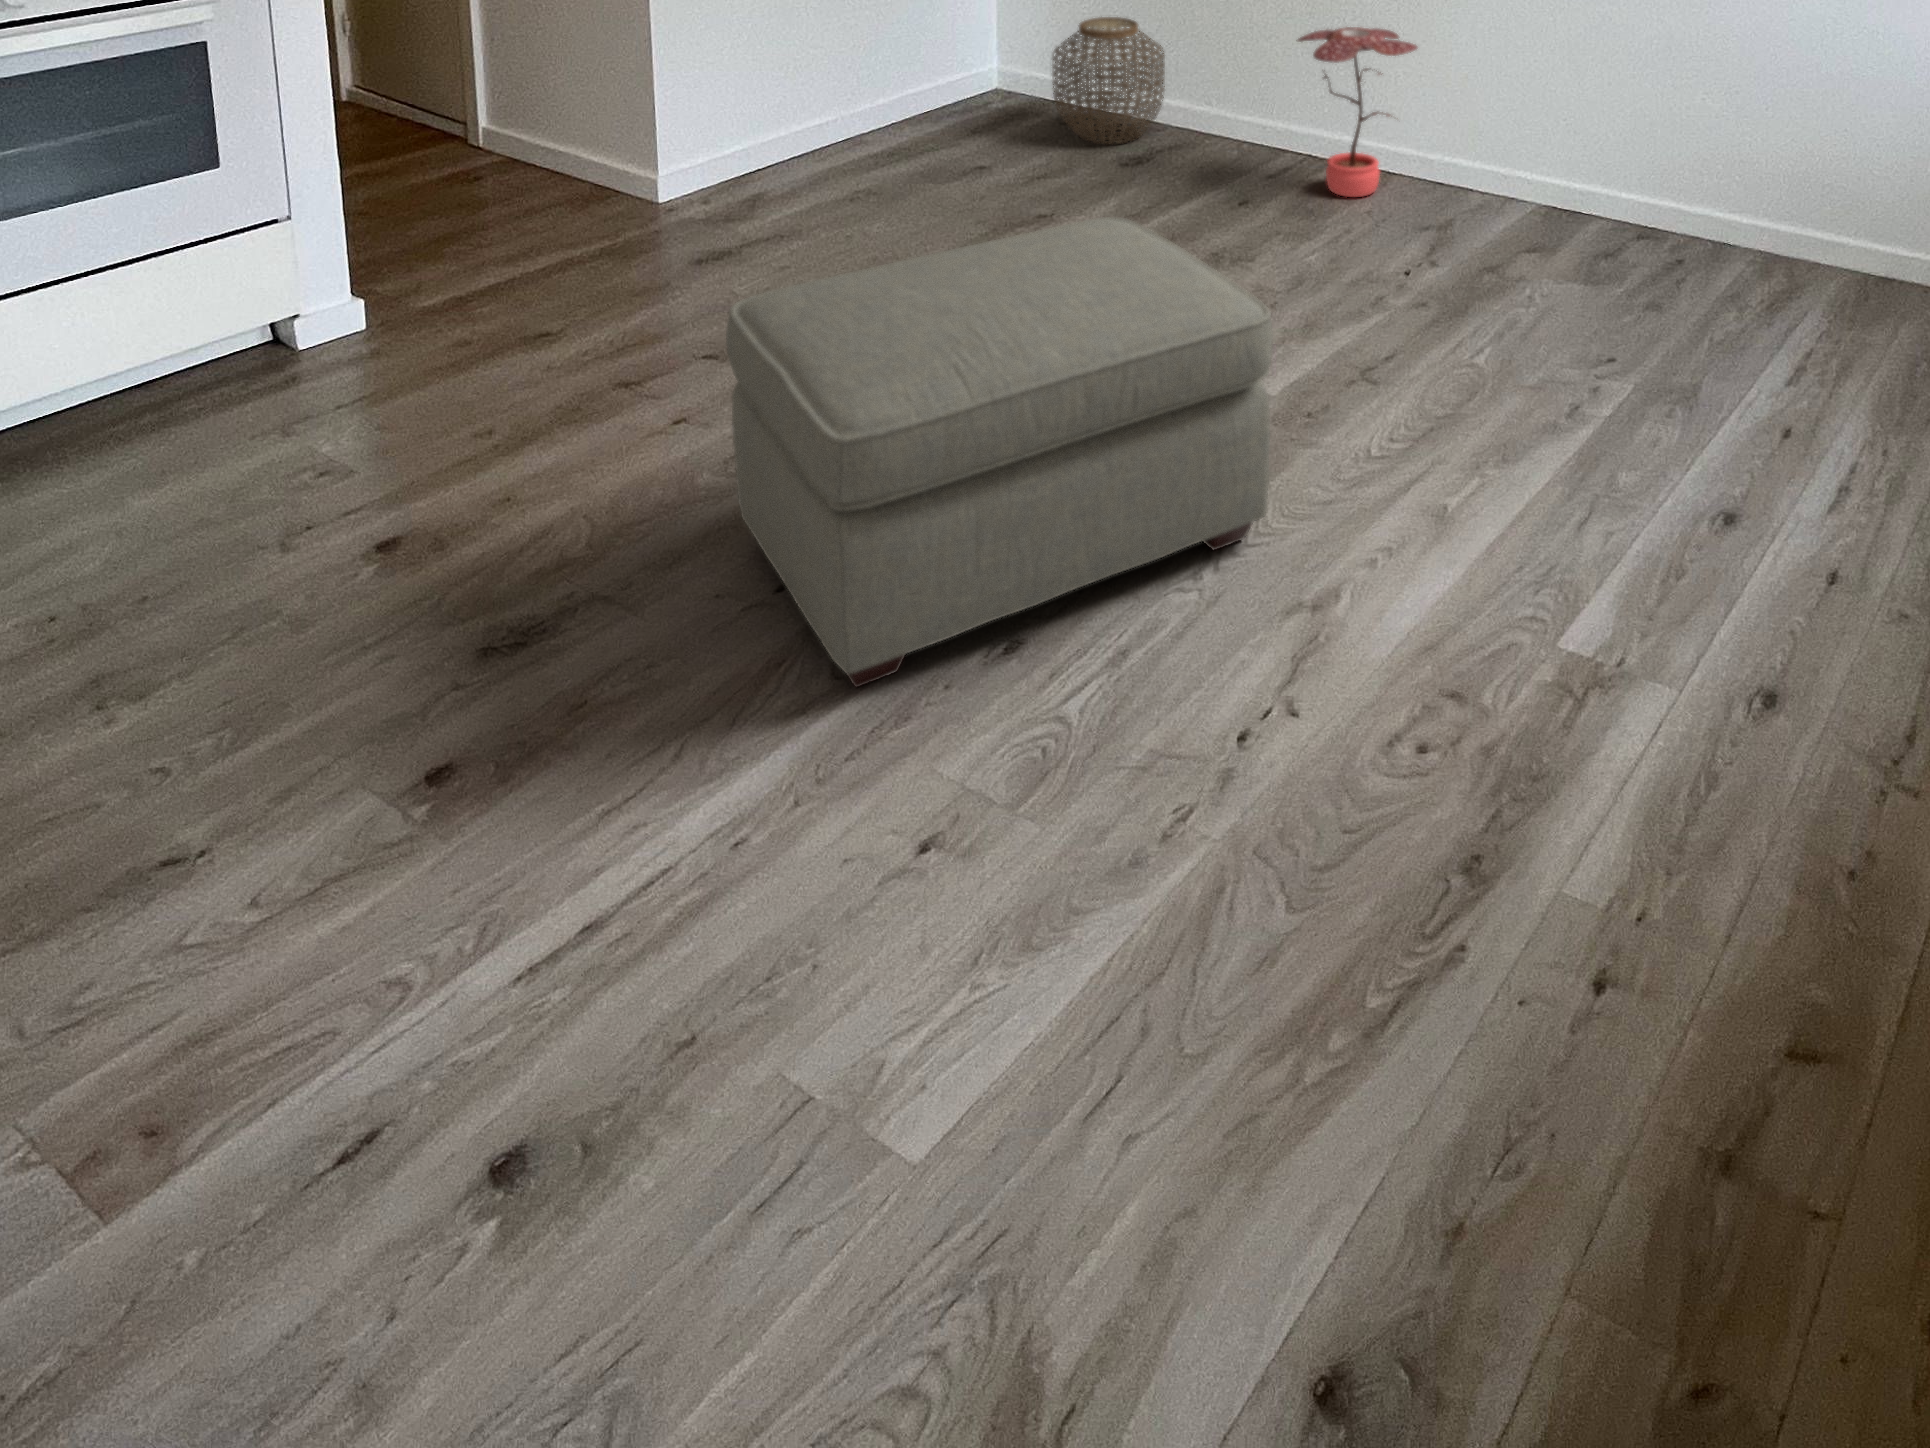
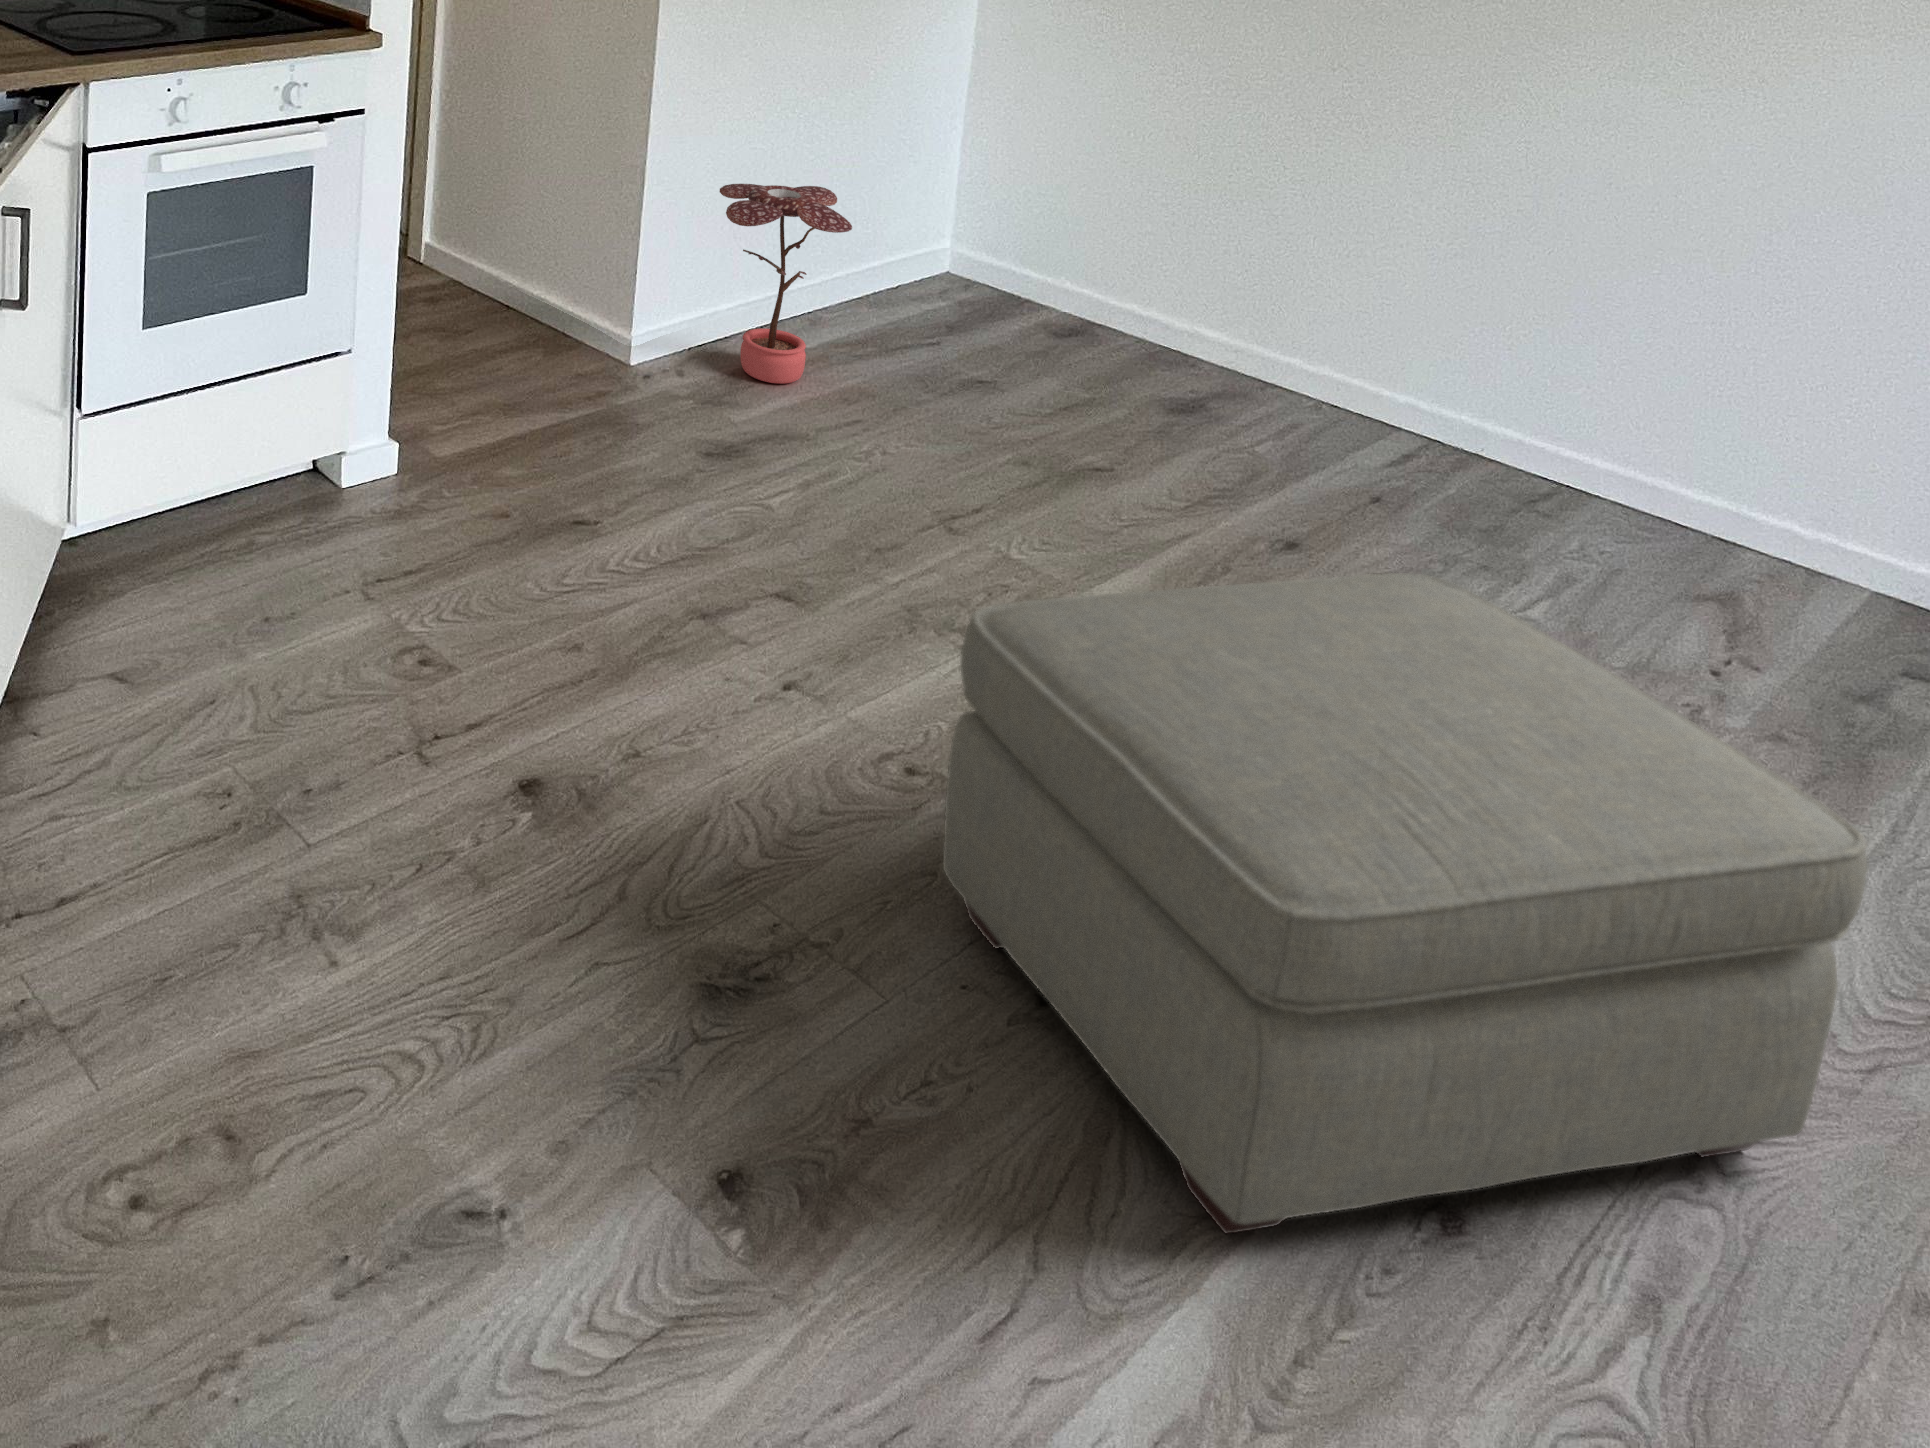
woven basket: present [1053,17,1165,145] -> none [1062,220,1224,384]
potted plant: present [1298,27,1418,197] -> present [720,184,852,384]

